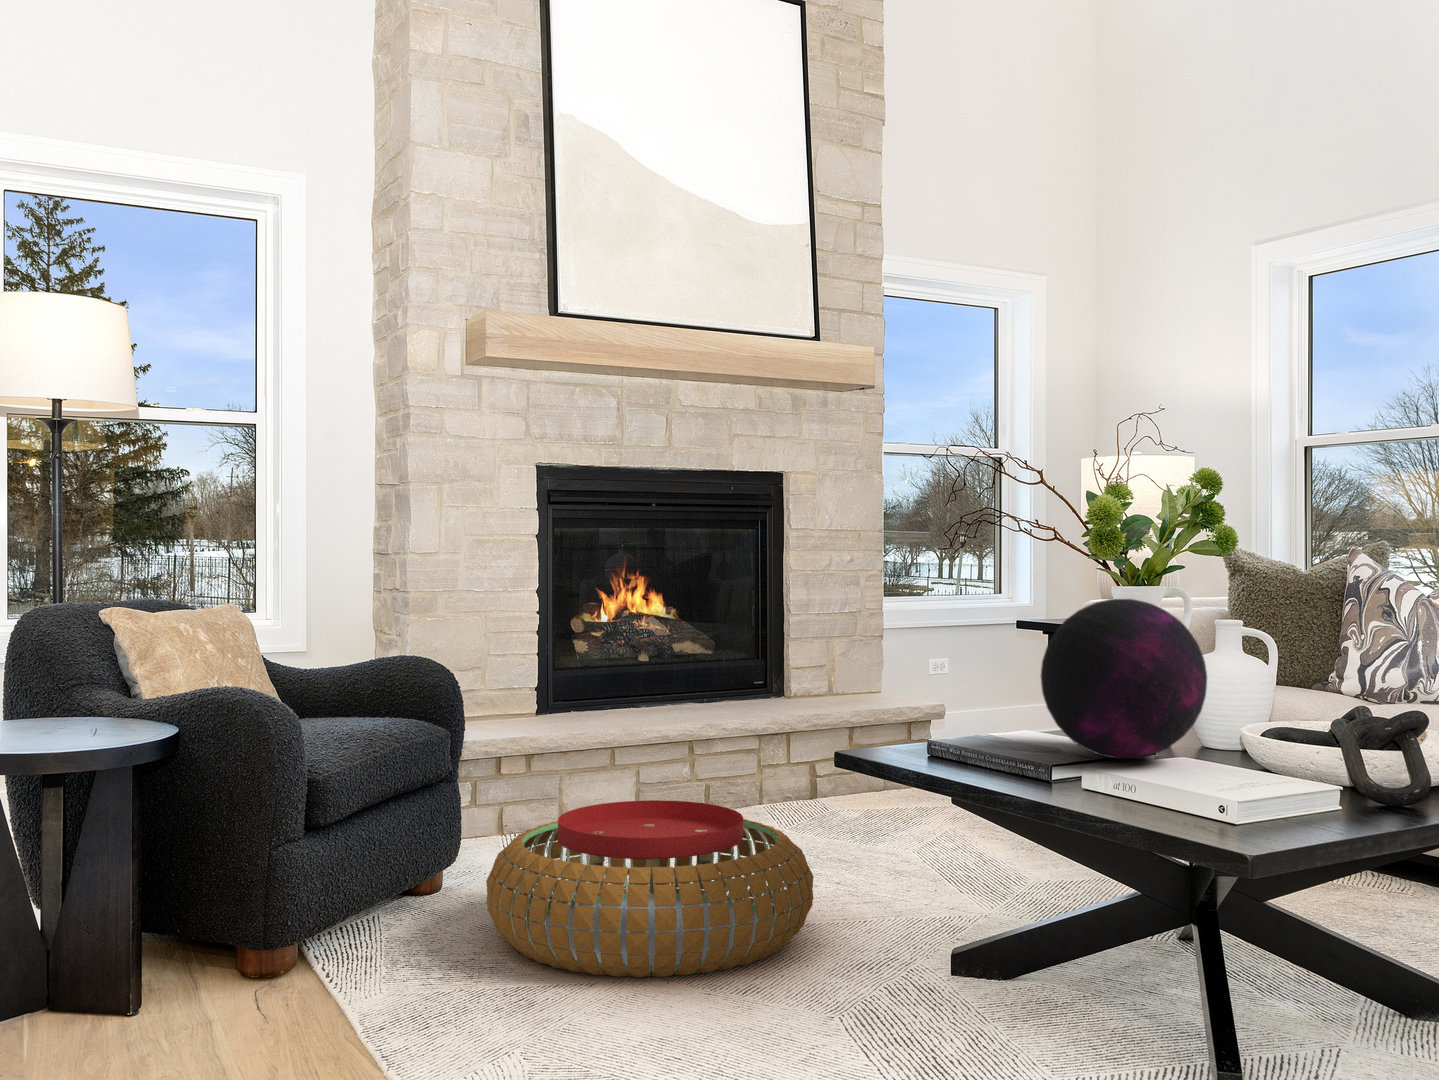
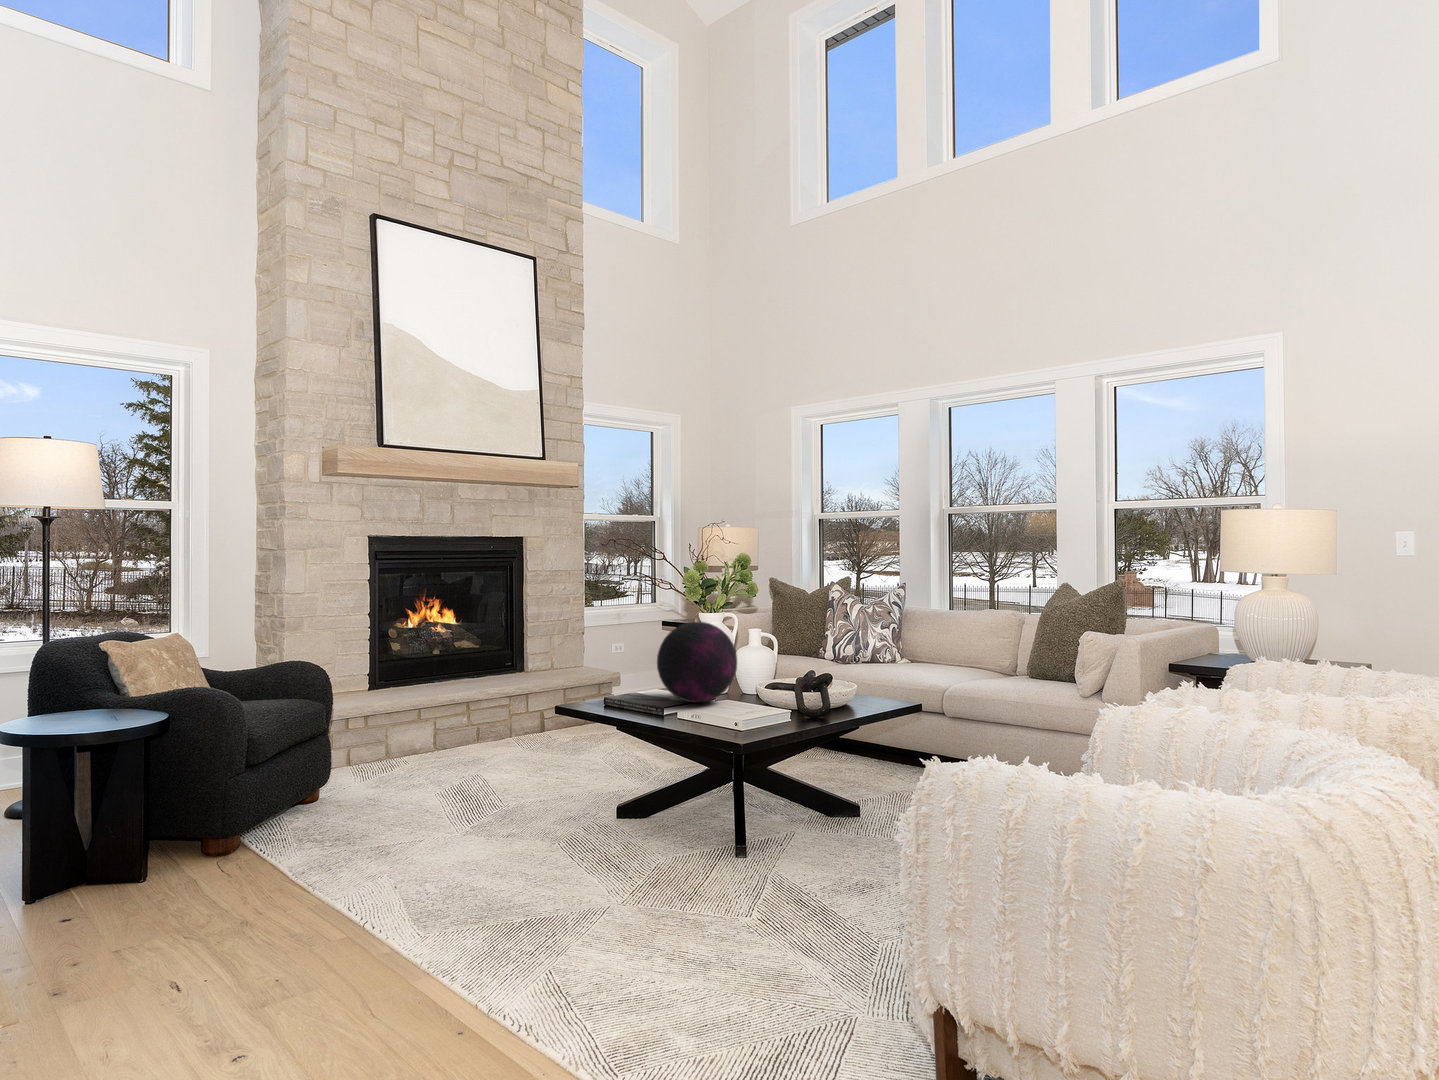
pouf: present [486,800,813,977] -> none [352,738,541,836]

